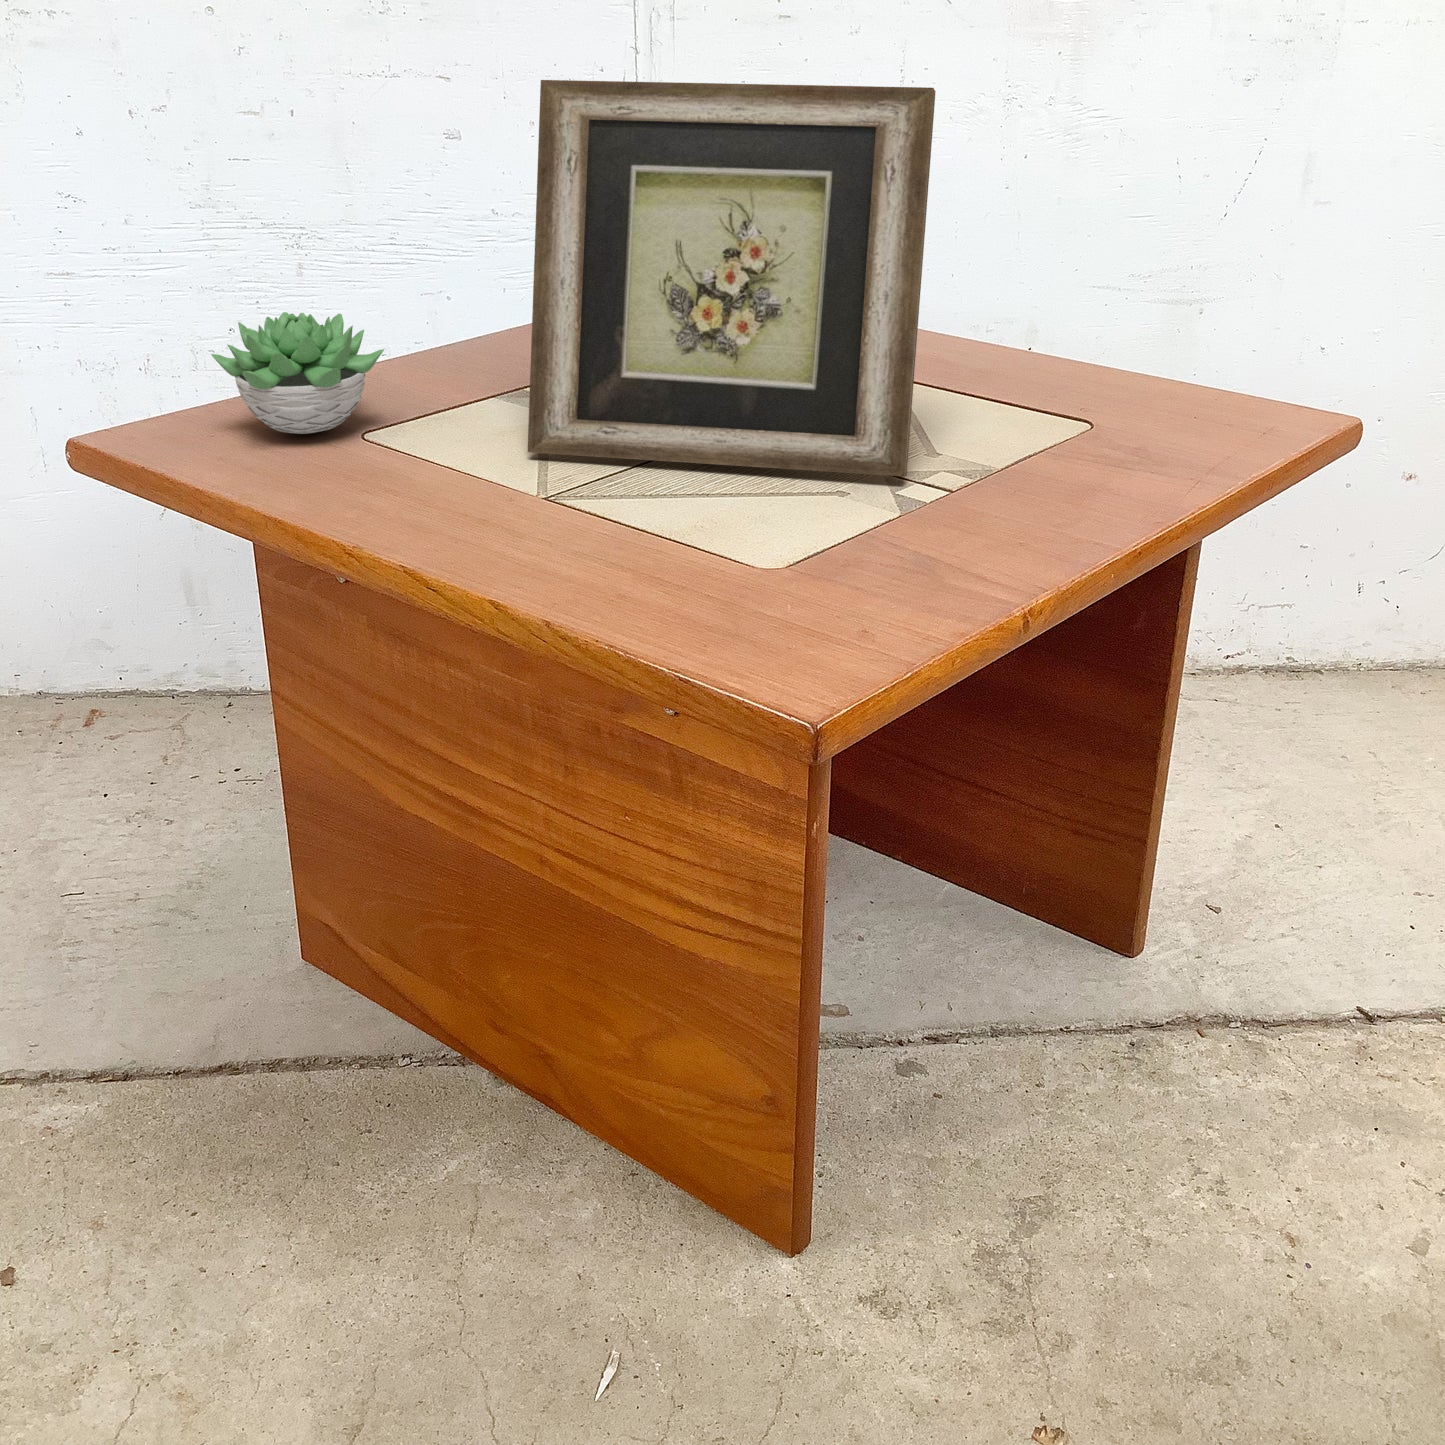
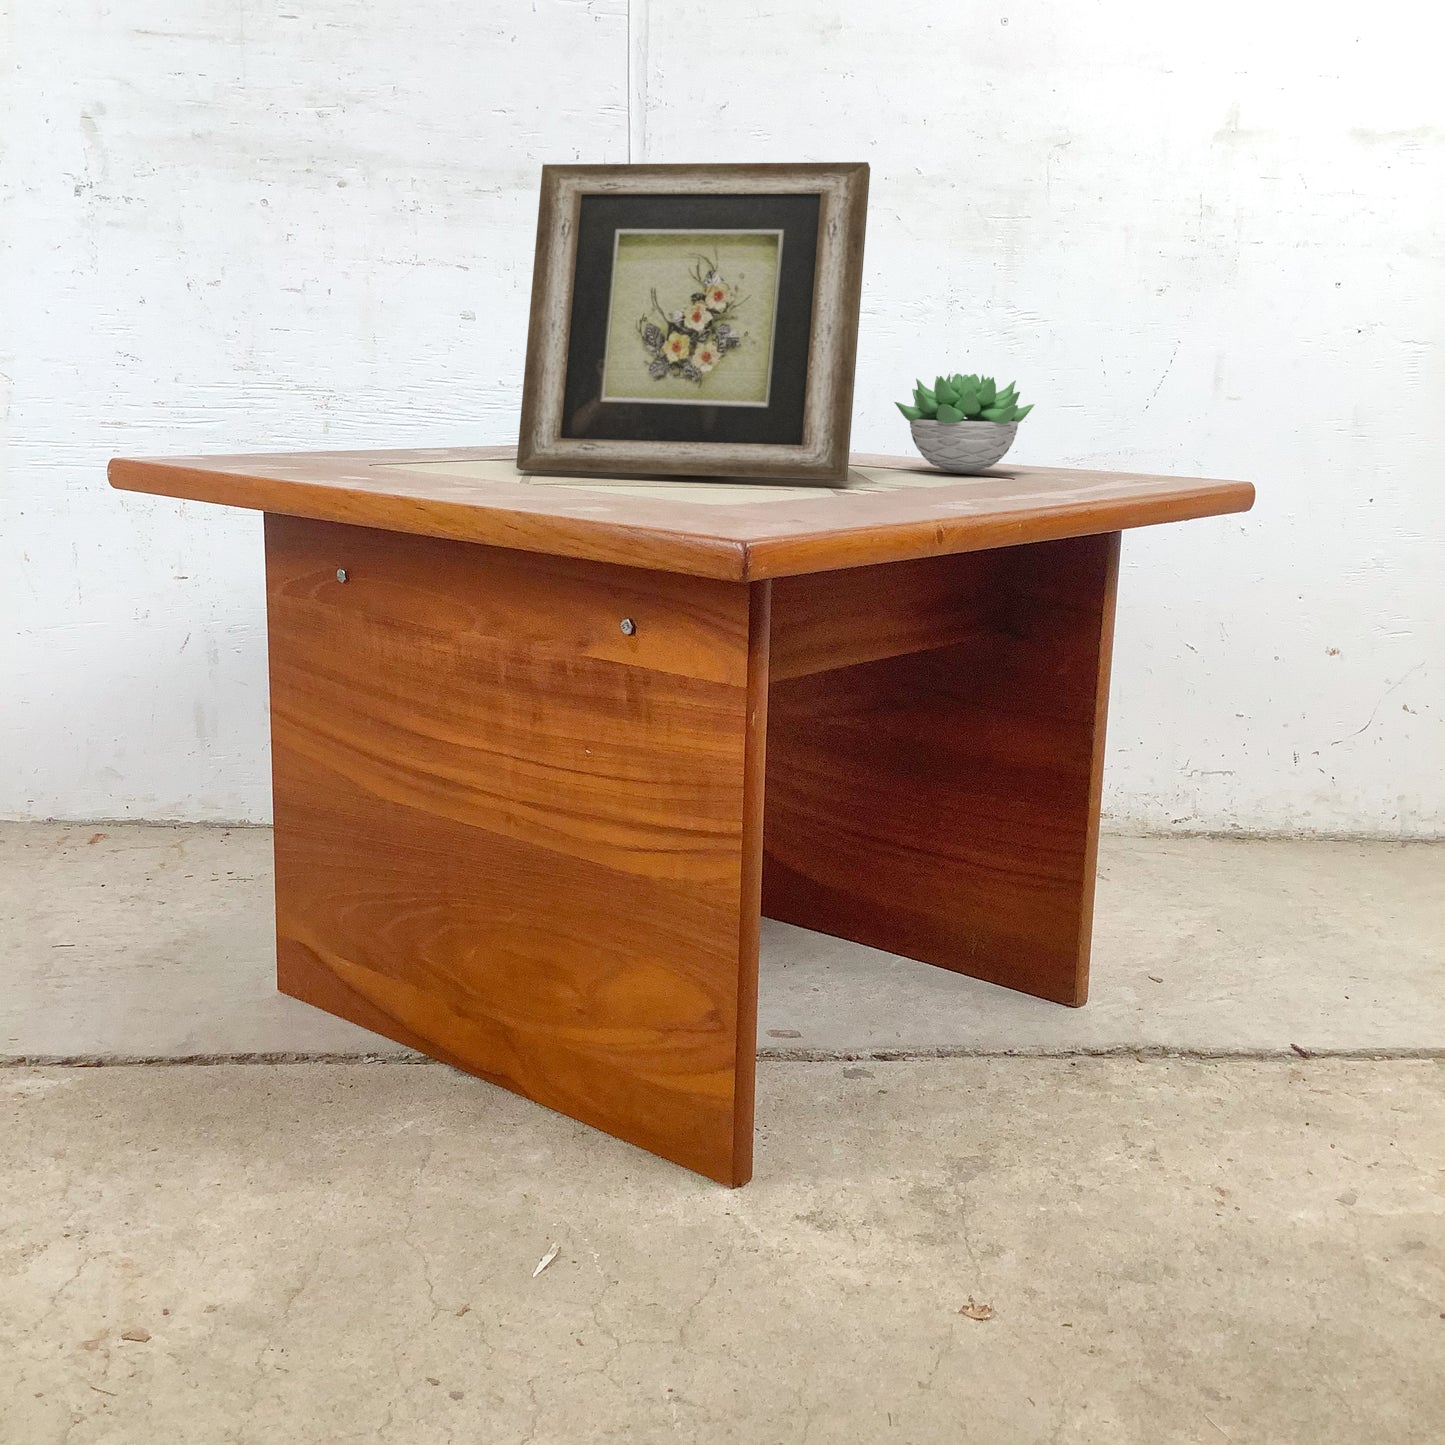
succulent plant: present [211,312,384,434] -> present [894,374,1035,473]

